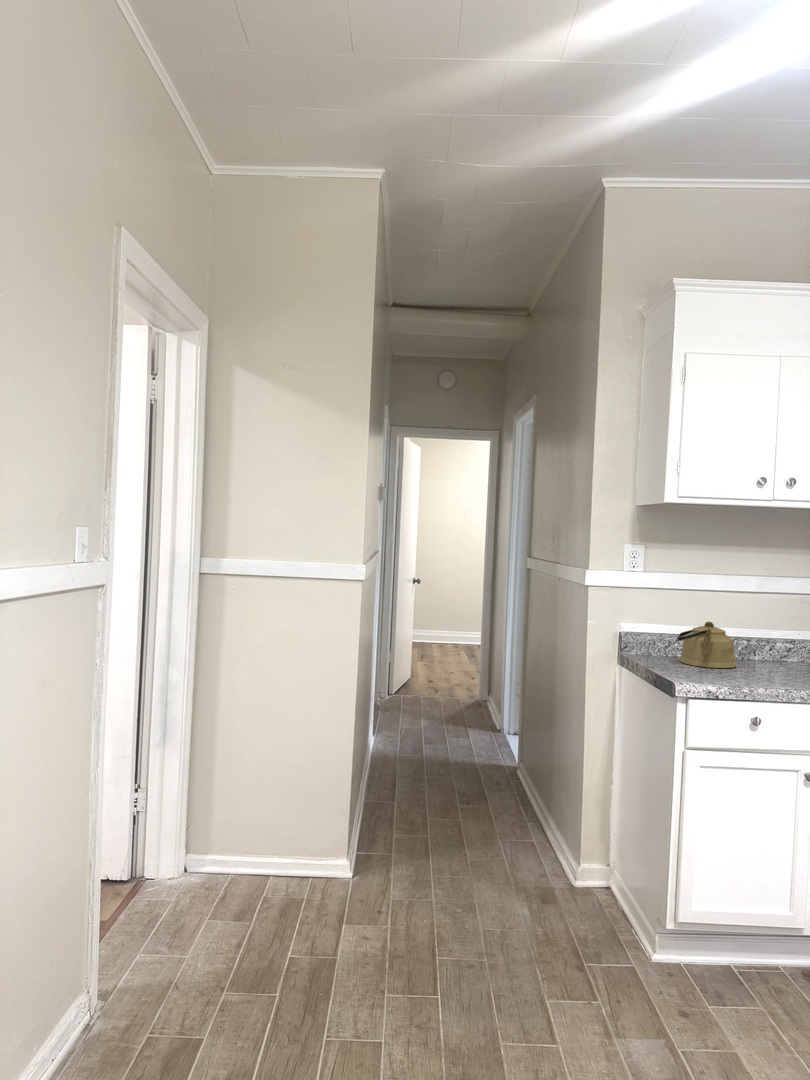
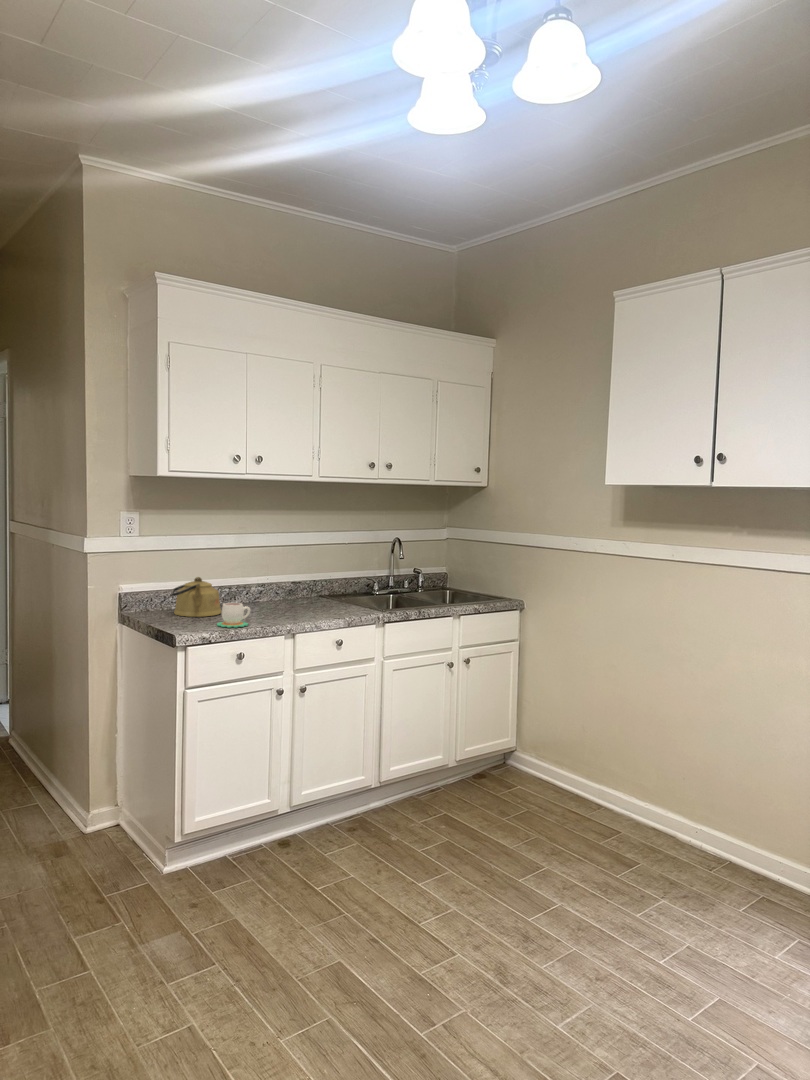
mug: none [728,654,772,685] -> present [217,603,250,628]

